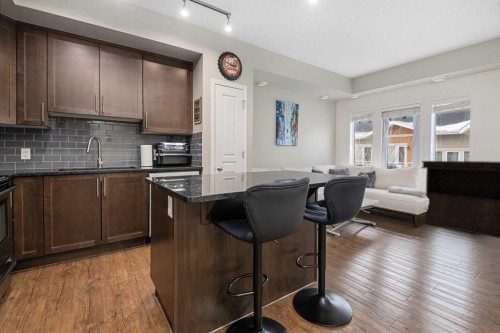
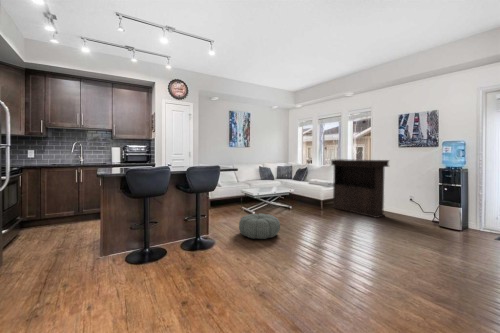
pouf: none [360,243,435,290] -> present [239,214,280,239]

